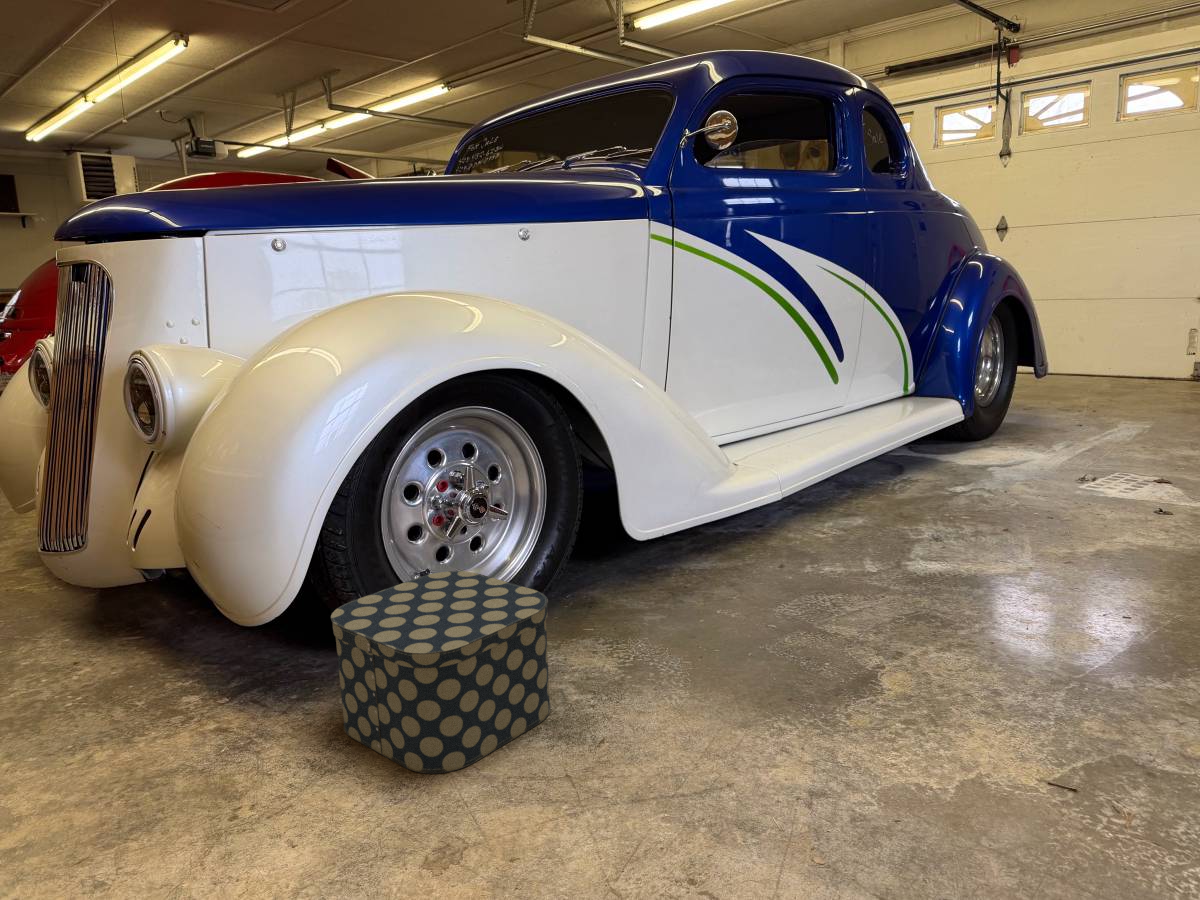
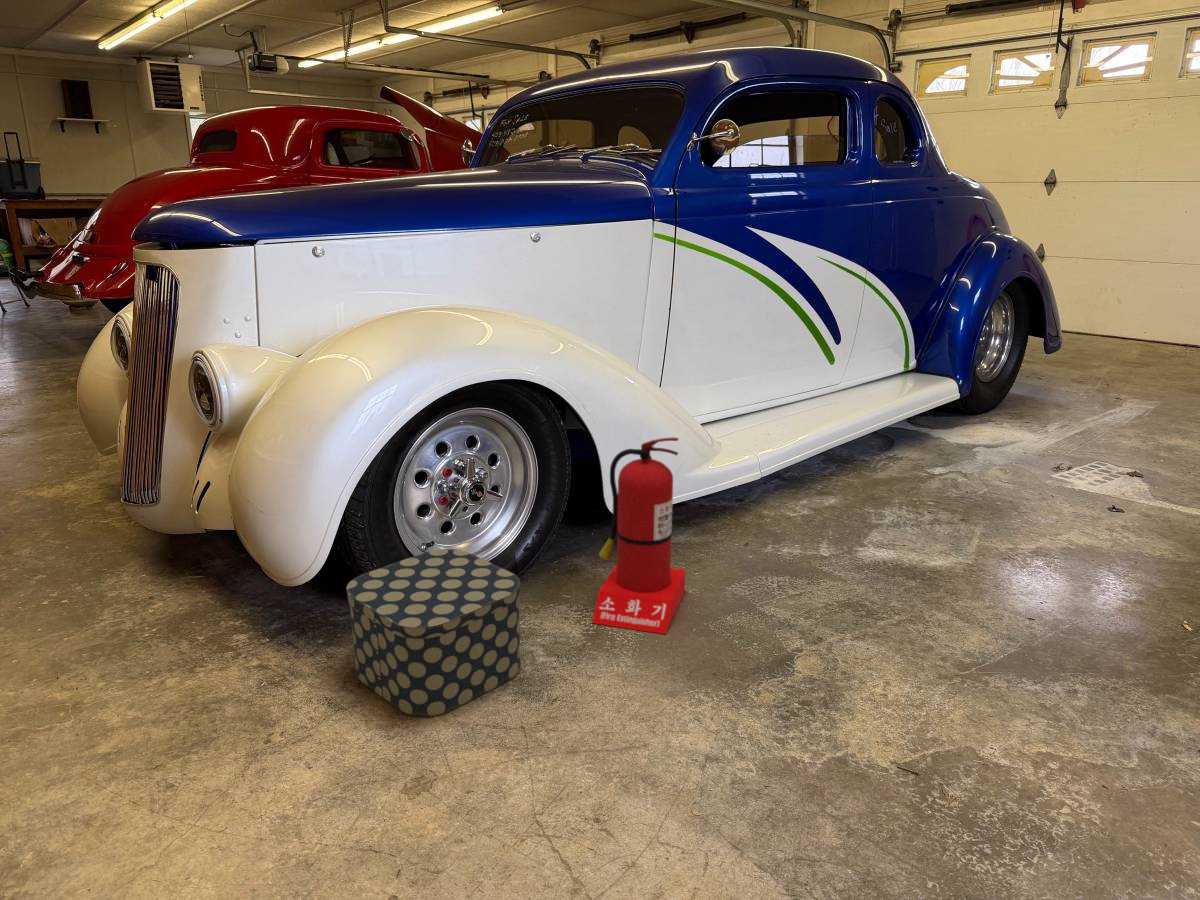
fire extinguisher: none [625,427,725,661] -> present [592,437,685,634]

